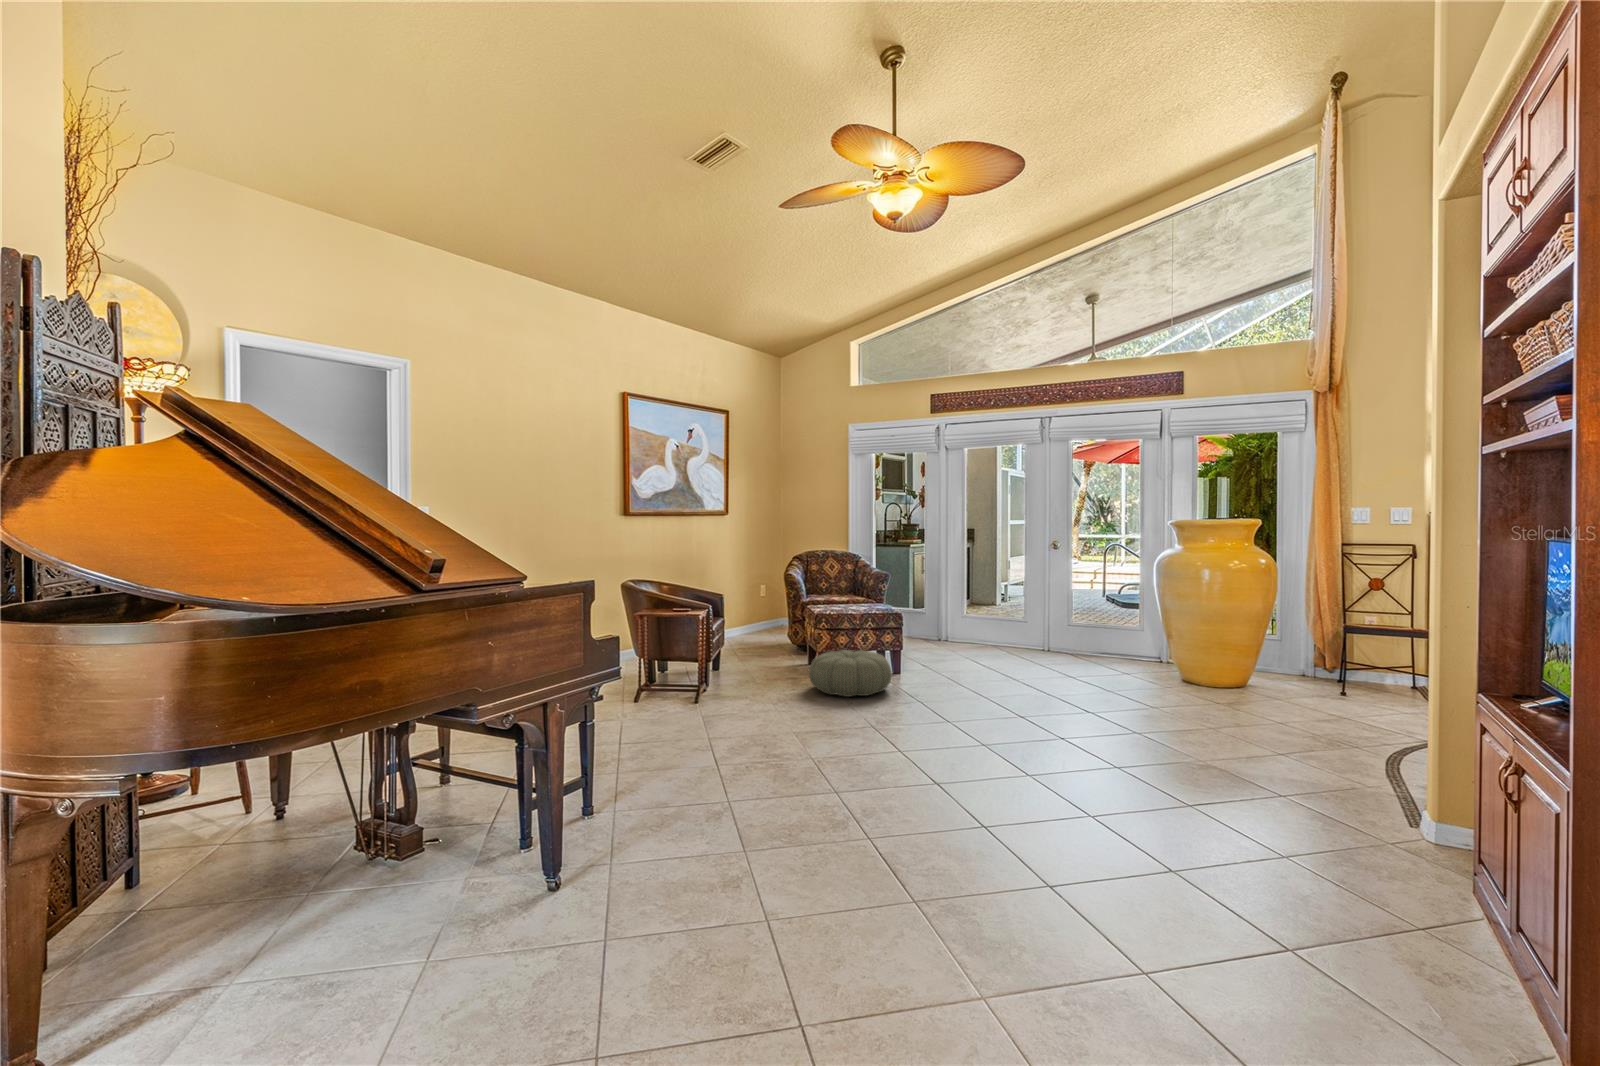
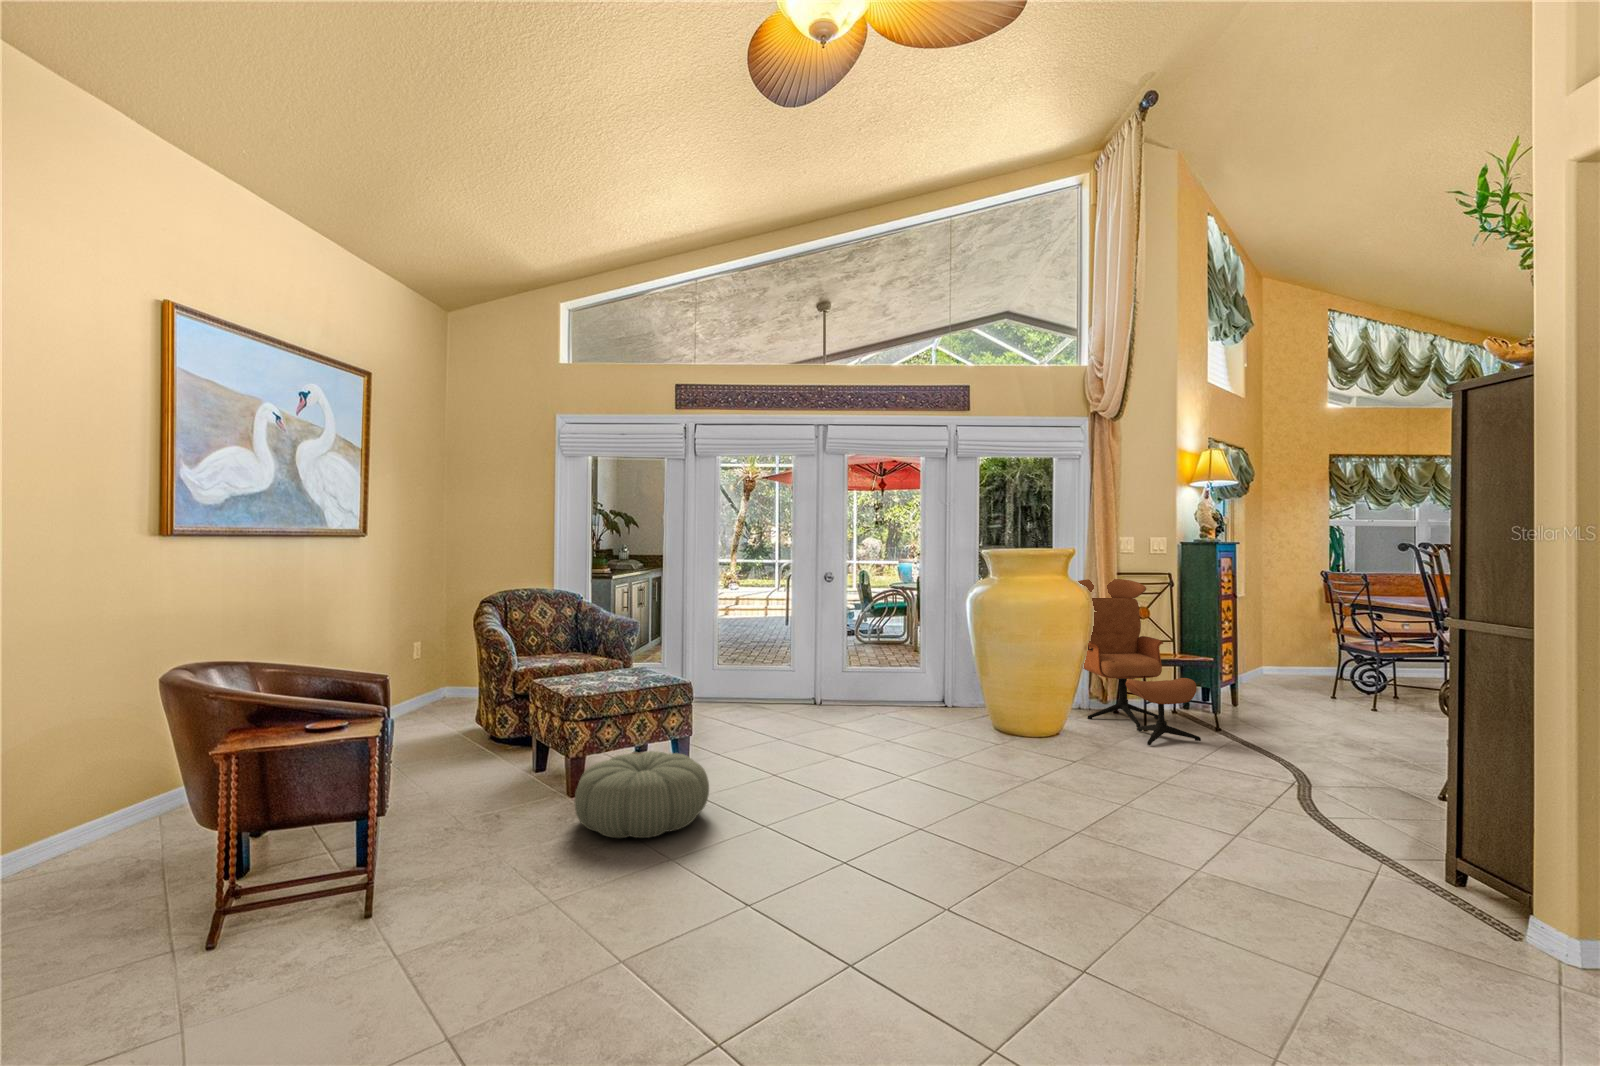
lounge chair: none [1282,551,1388,708] -> present [1078,579,1201,745]

